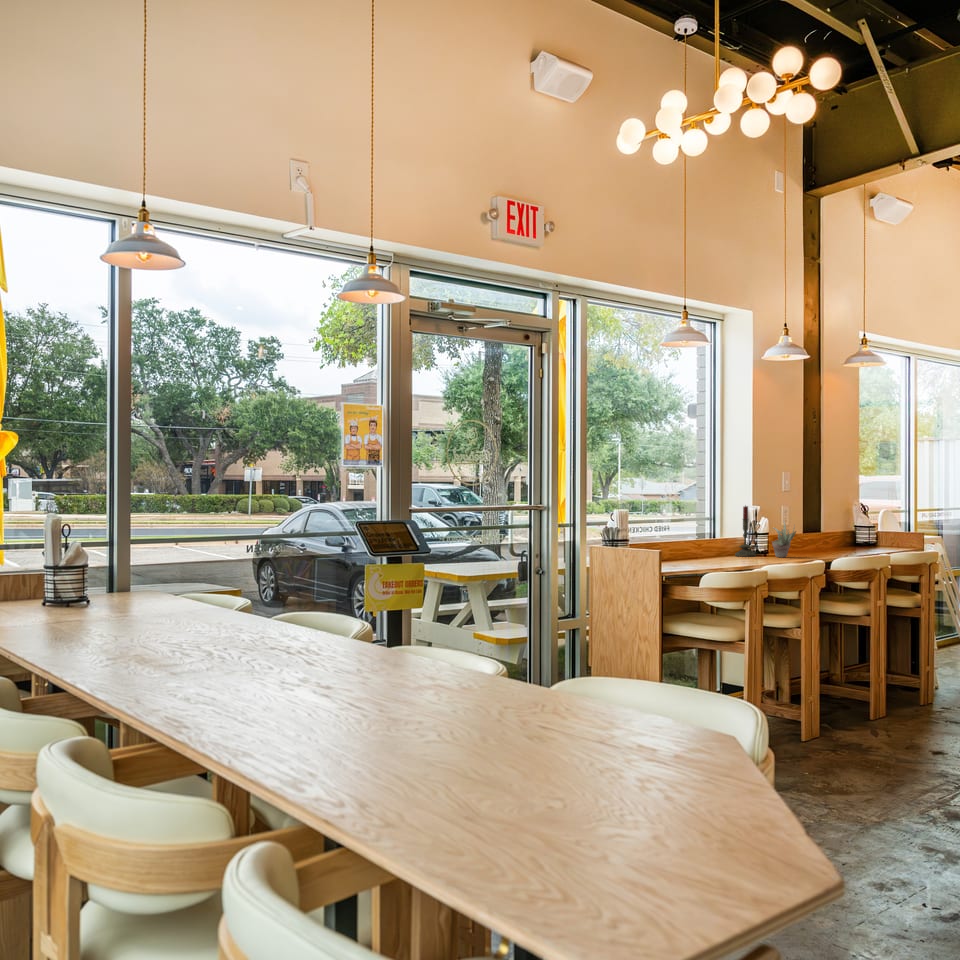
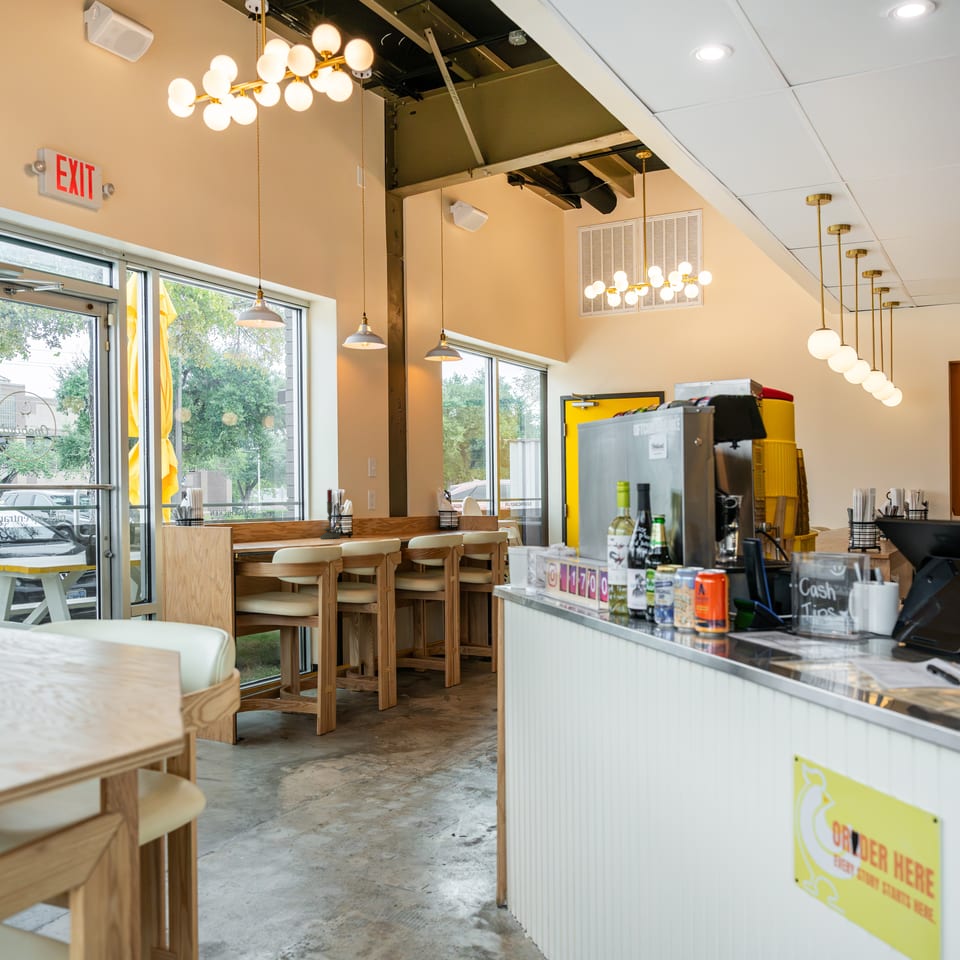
succulent plant: present [772,521,796,557] -> none [352,501,376,538]

